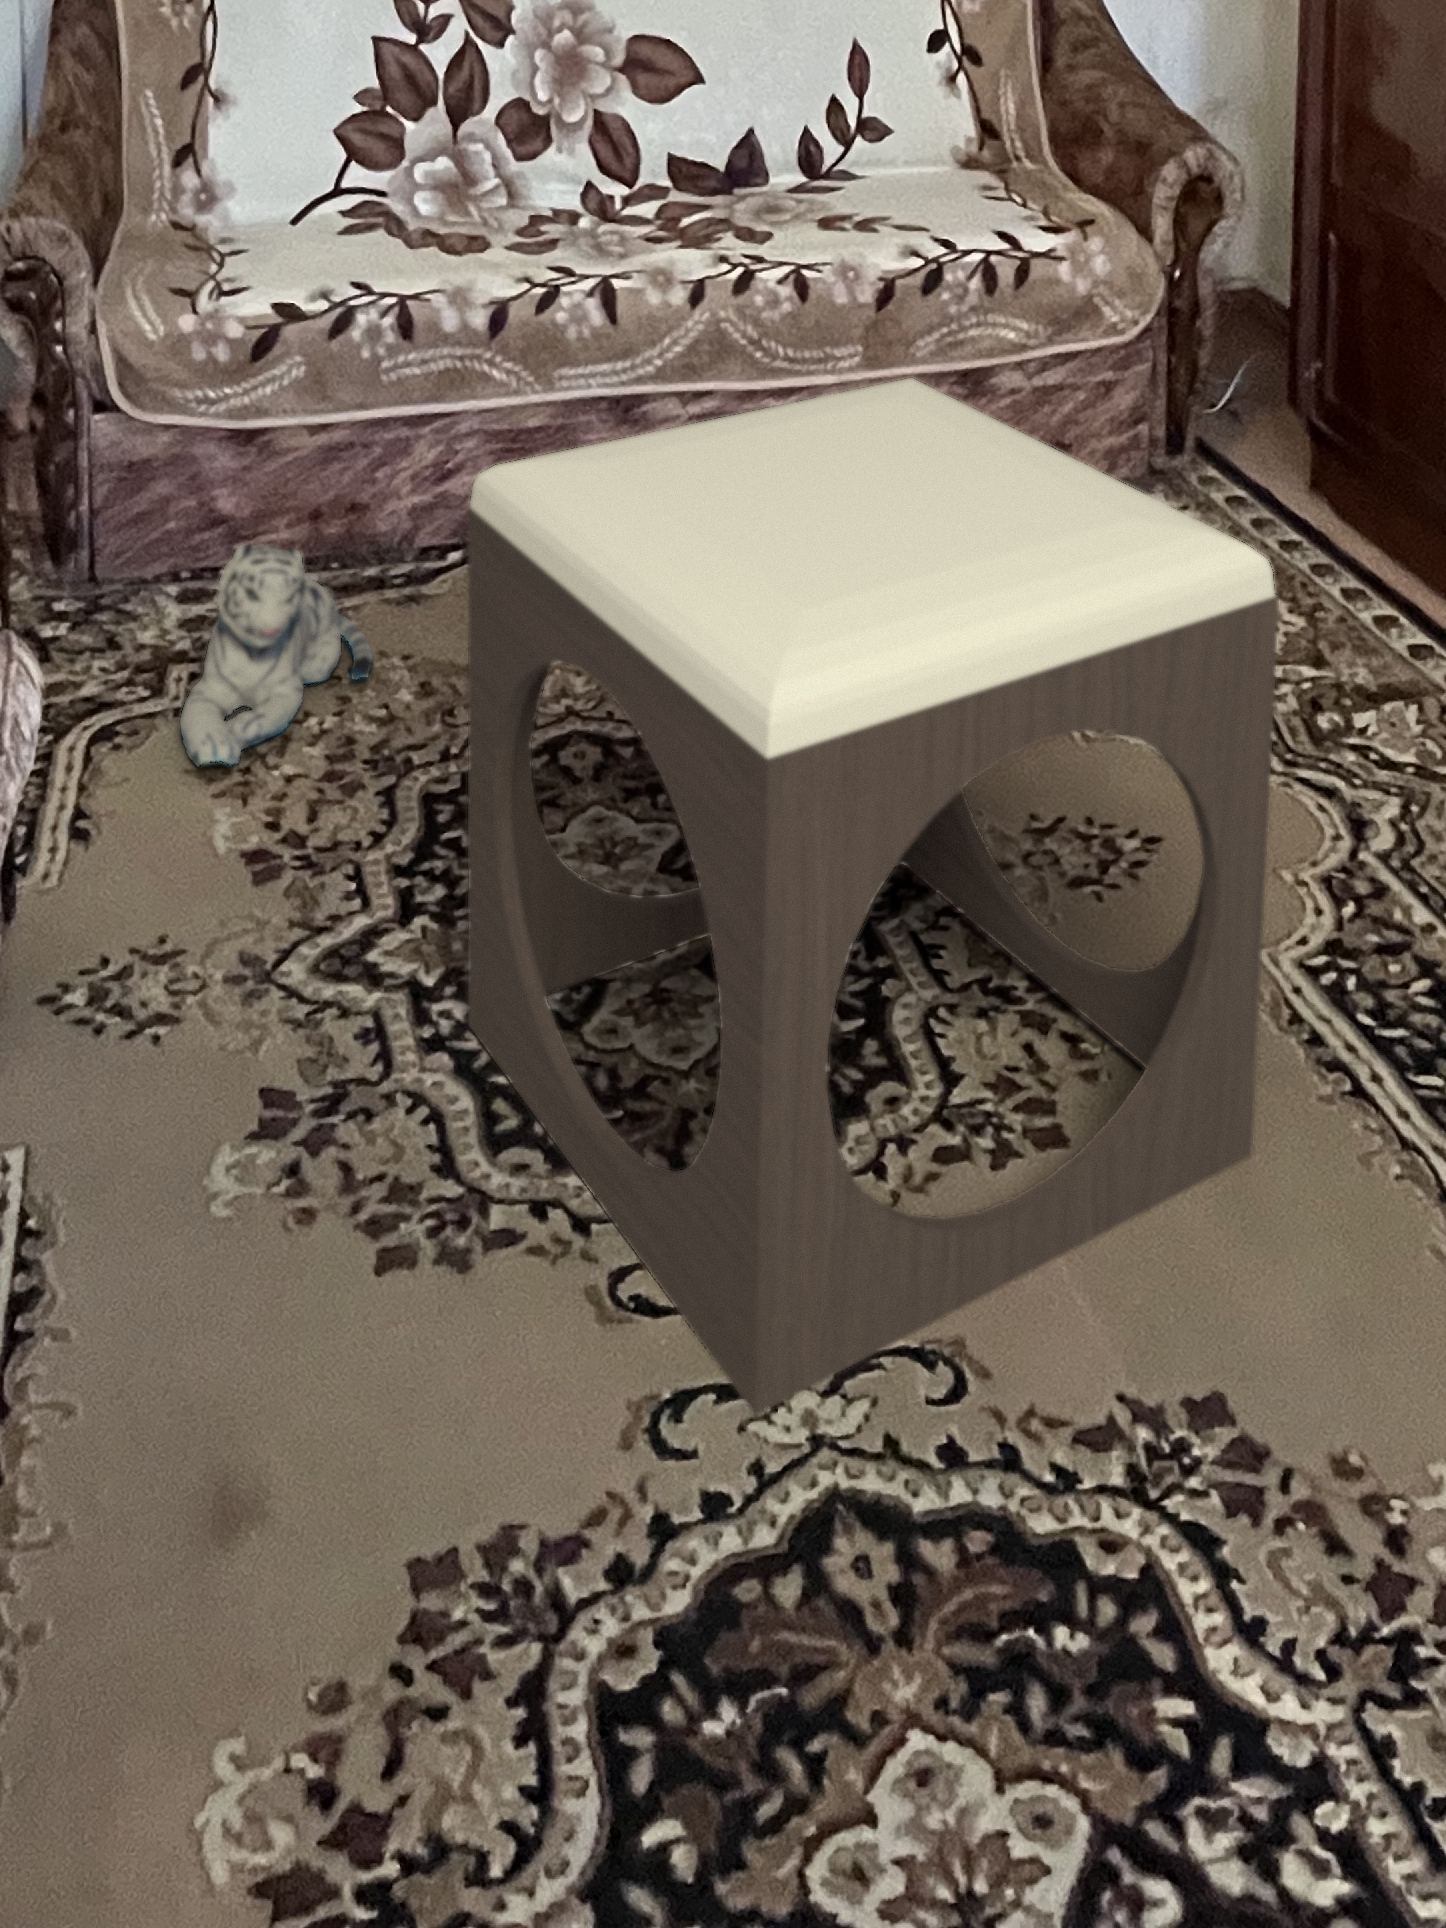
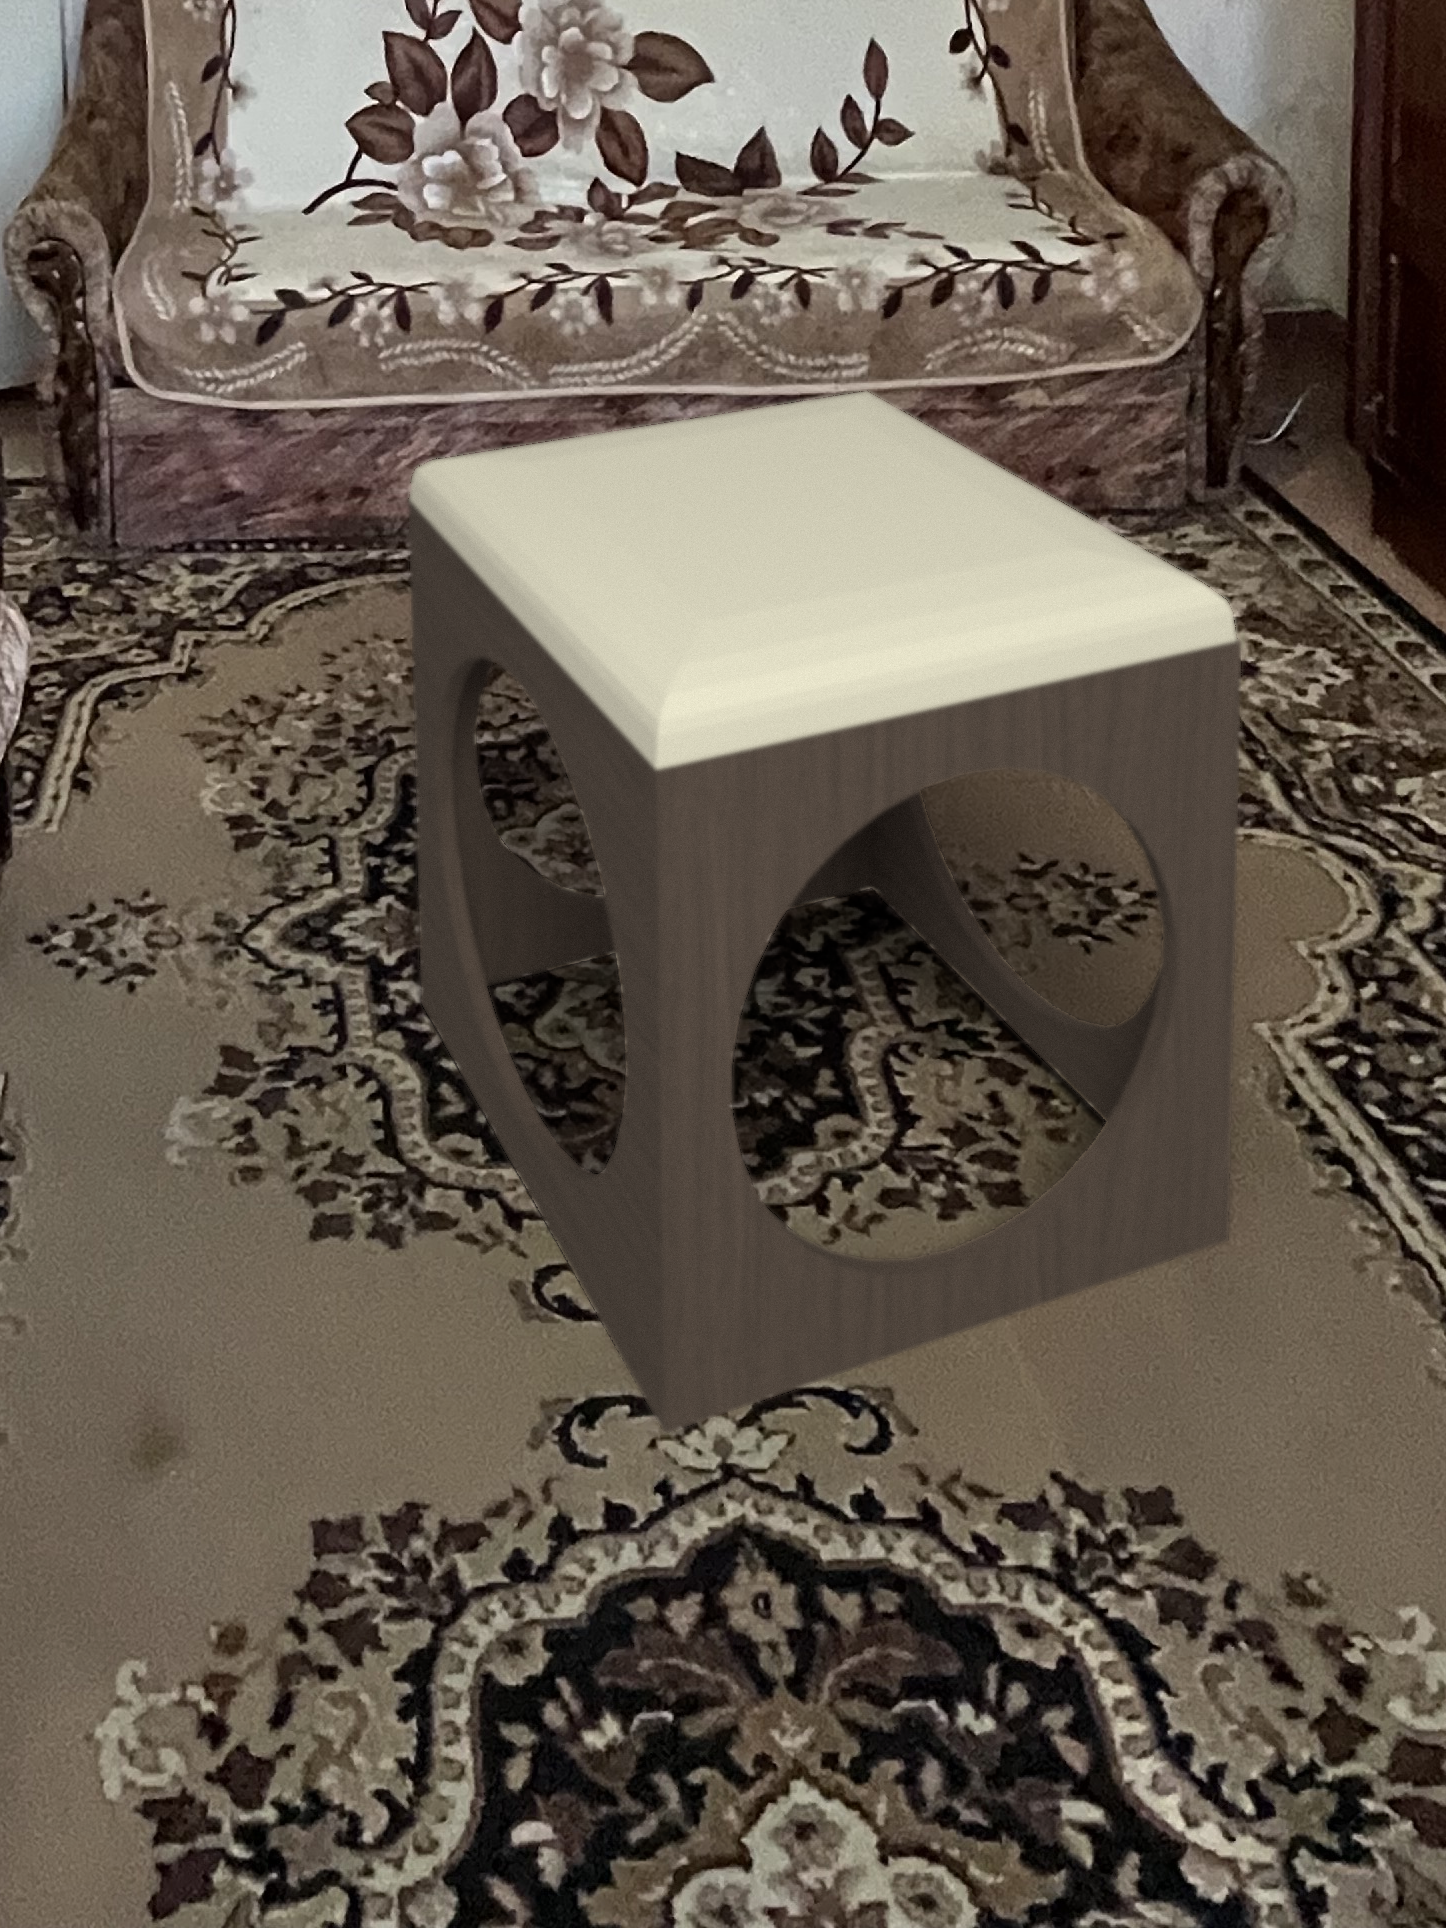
plush toy: present [180,545,373,766] -> none [186,524,370,732]

